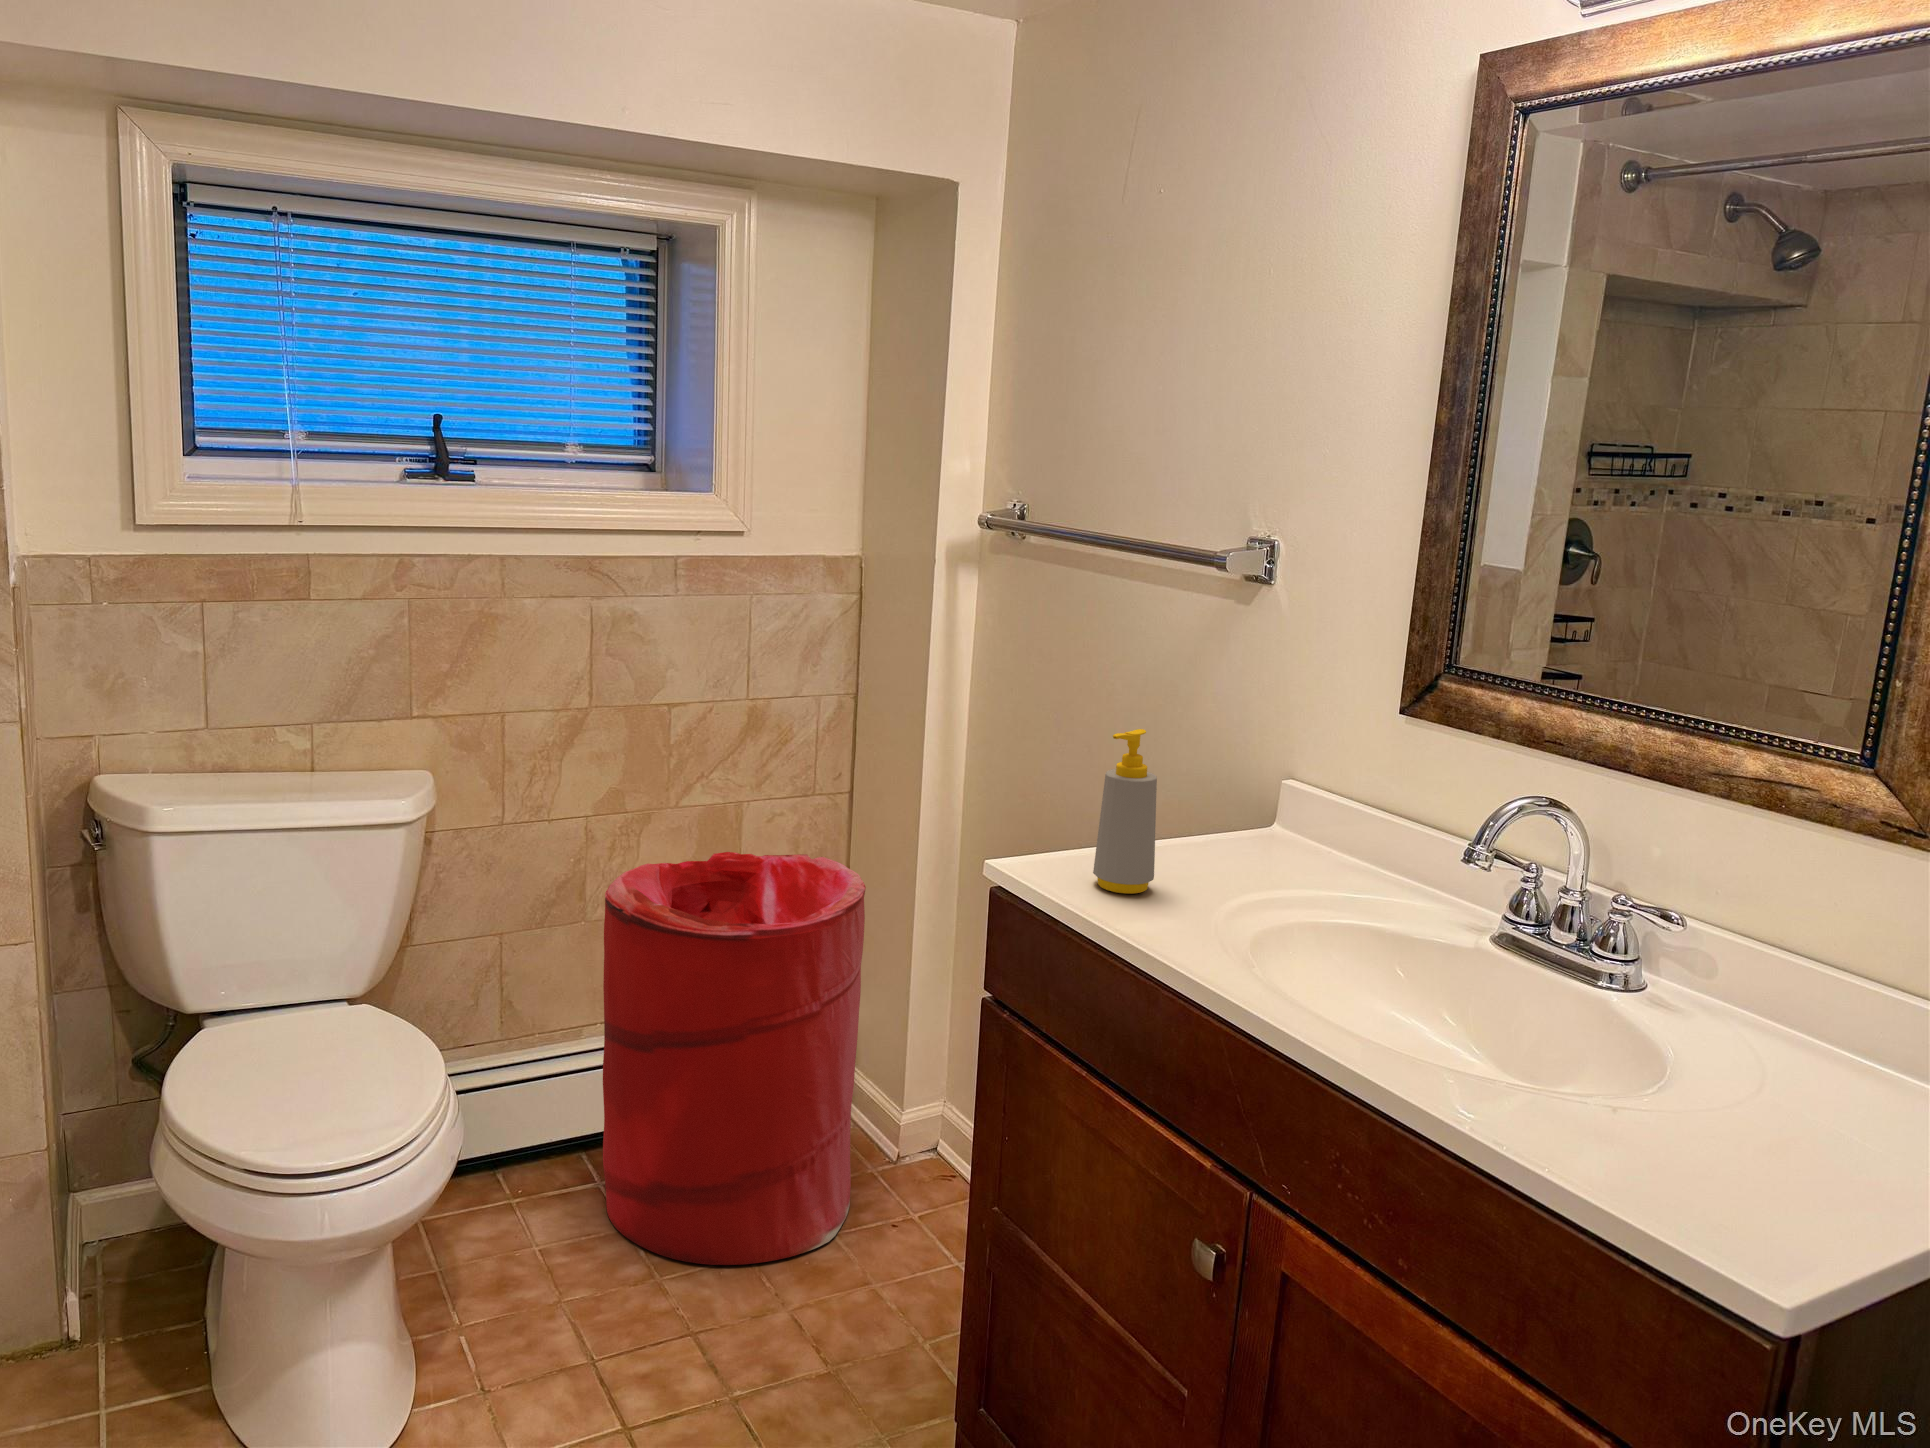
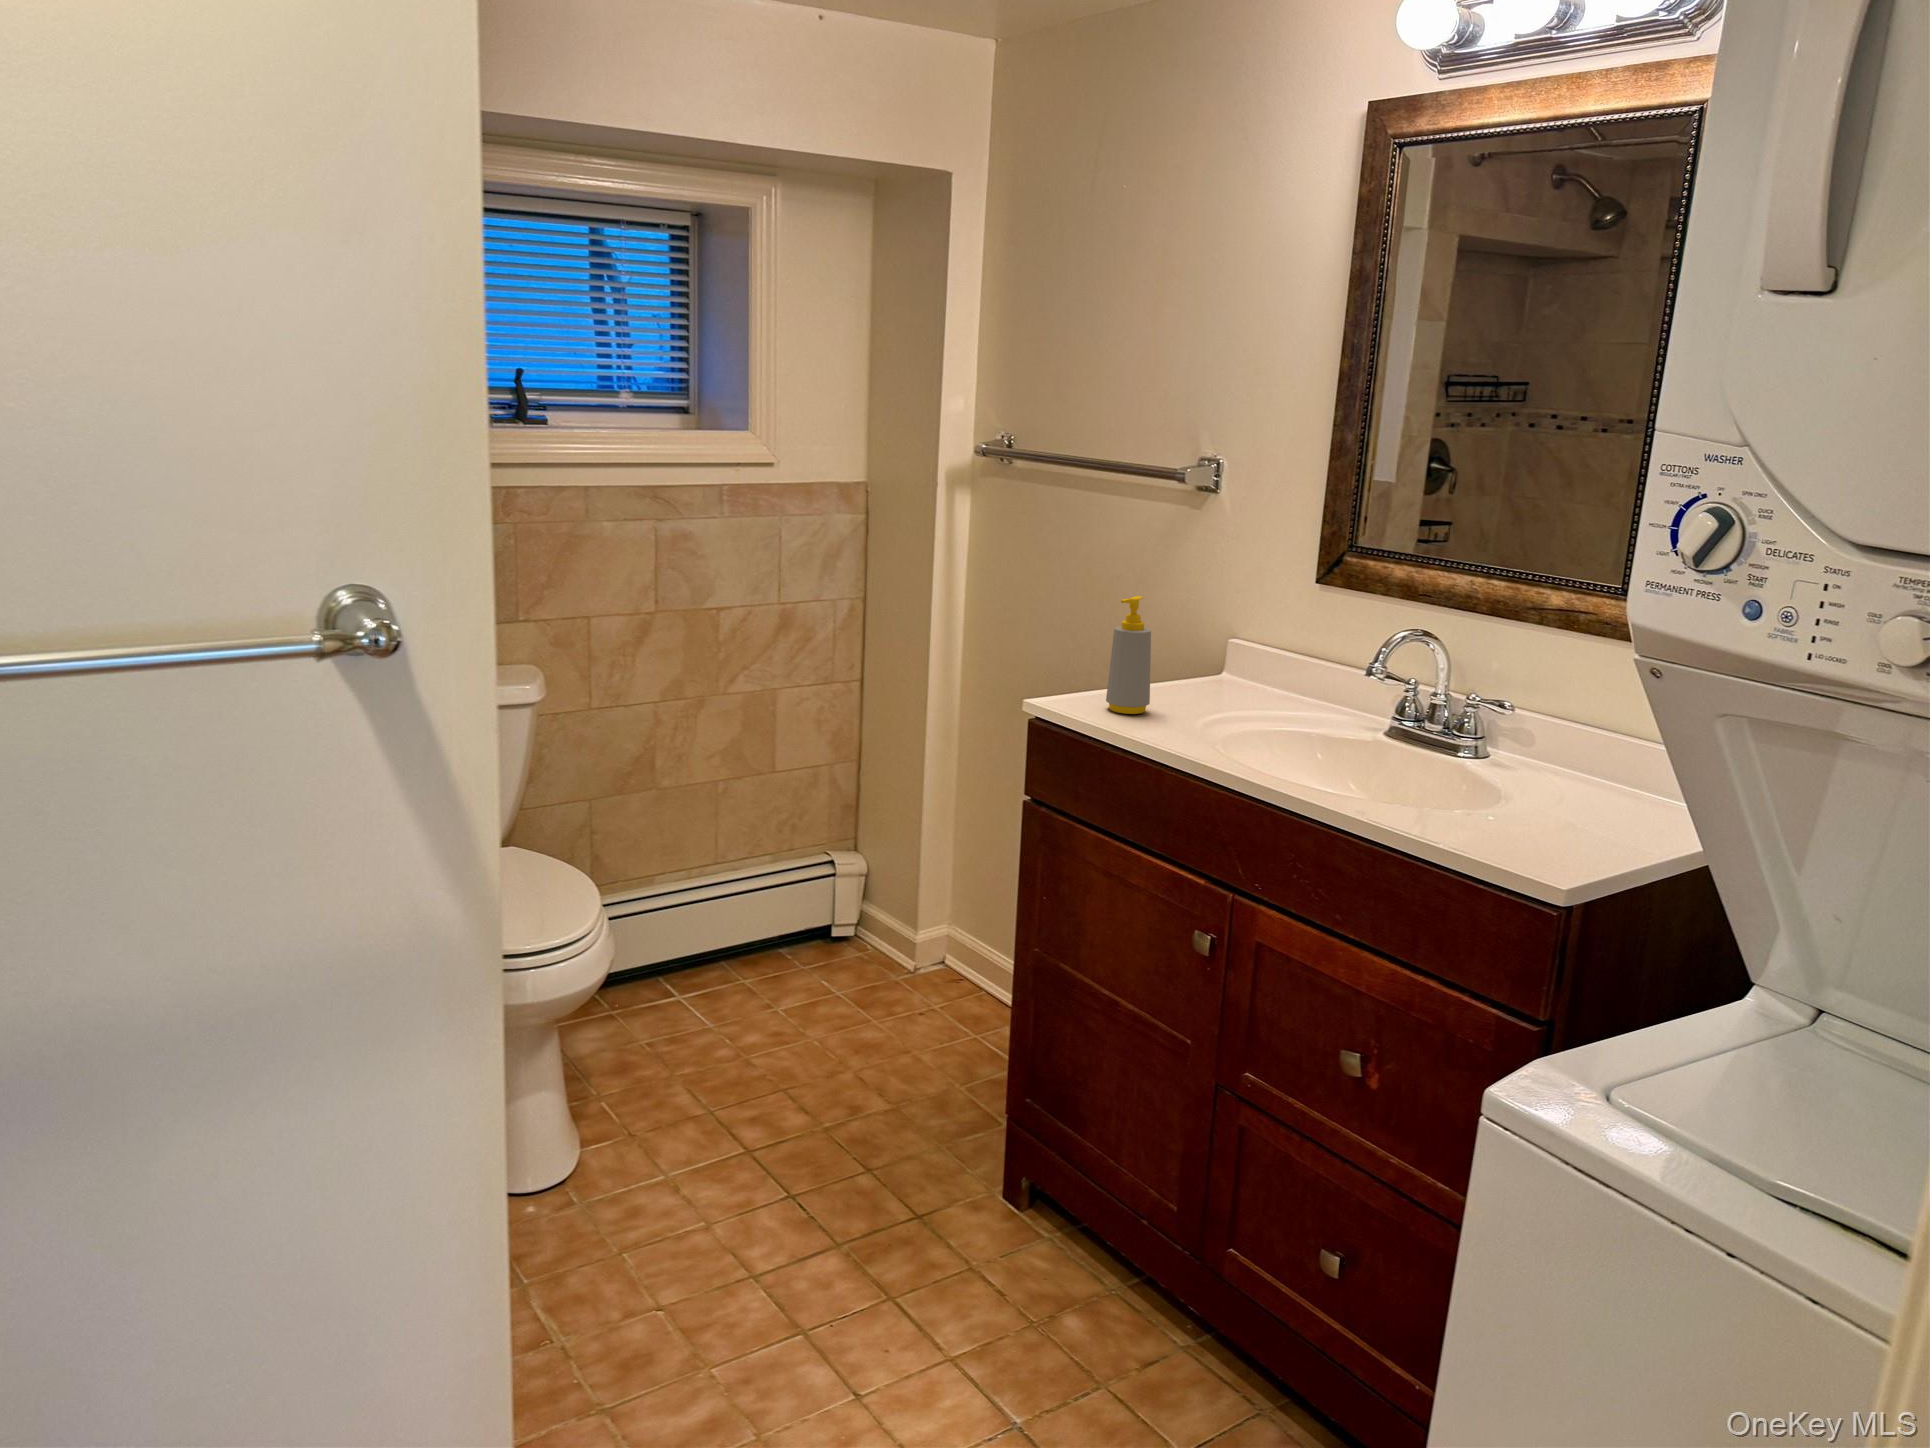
laundry hamper: present [603,852,866,1265] -> none [680,726,890,1046]

